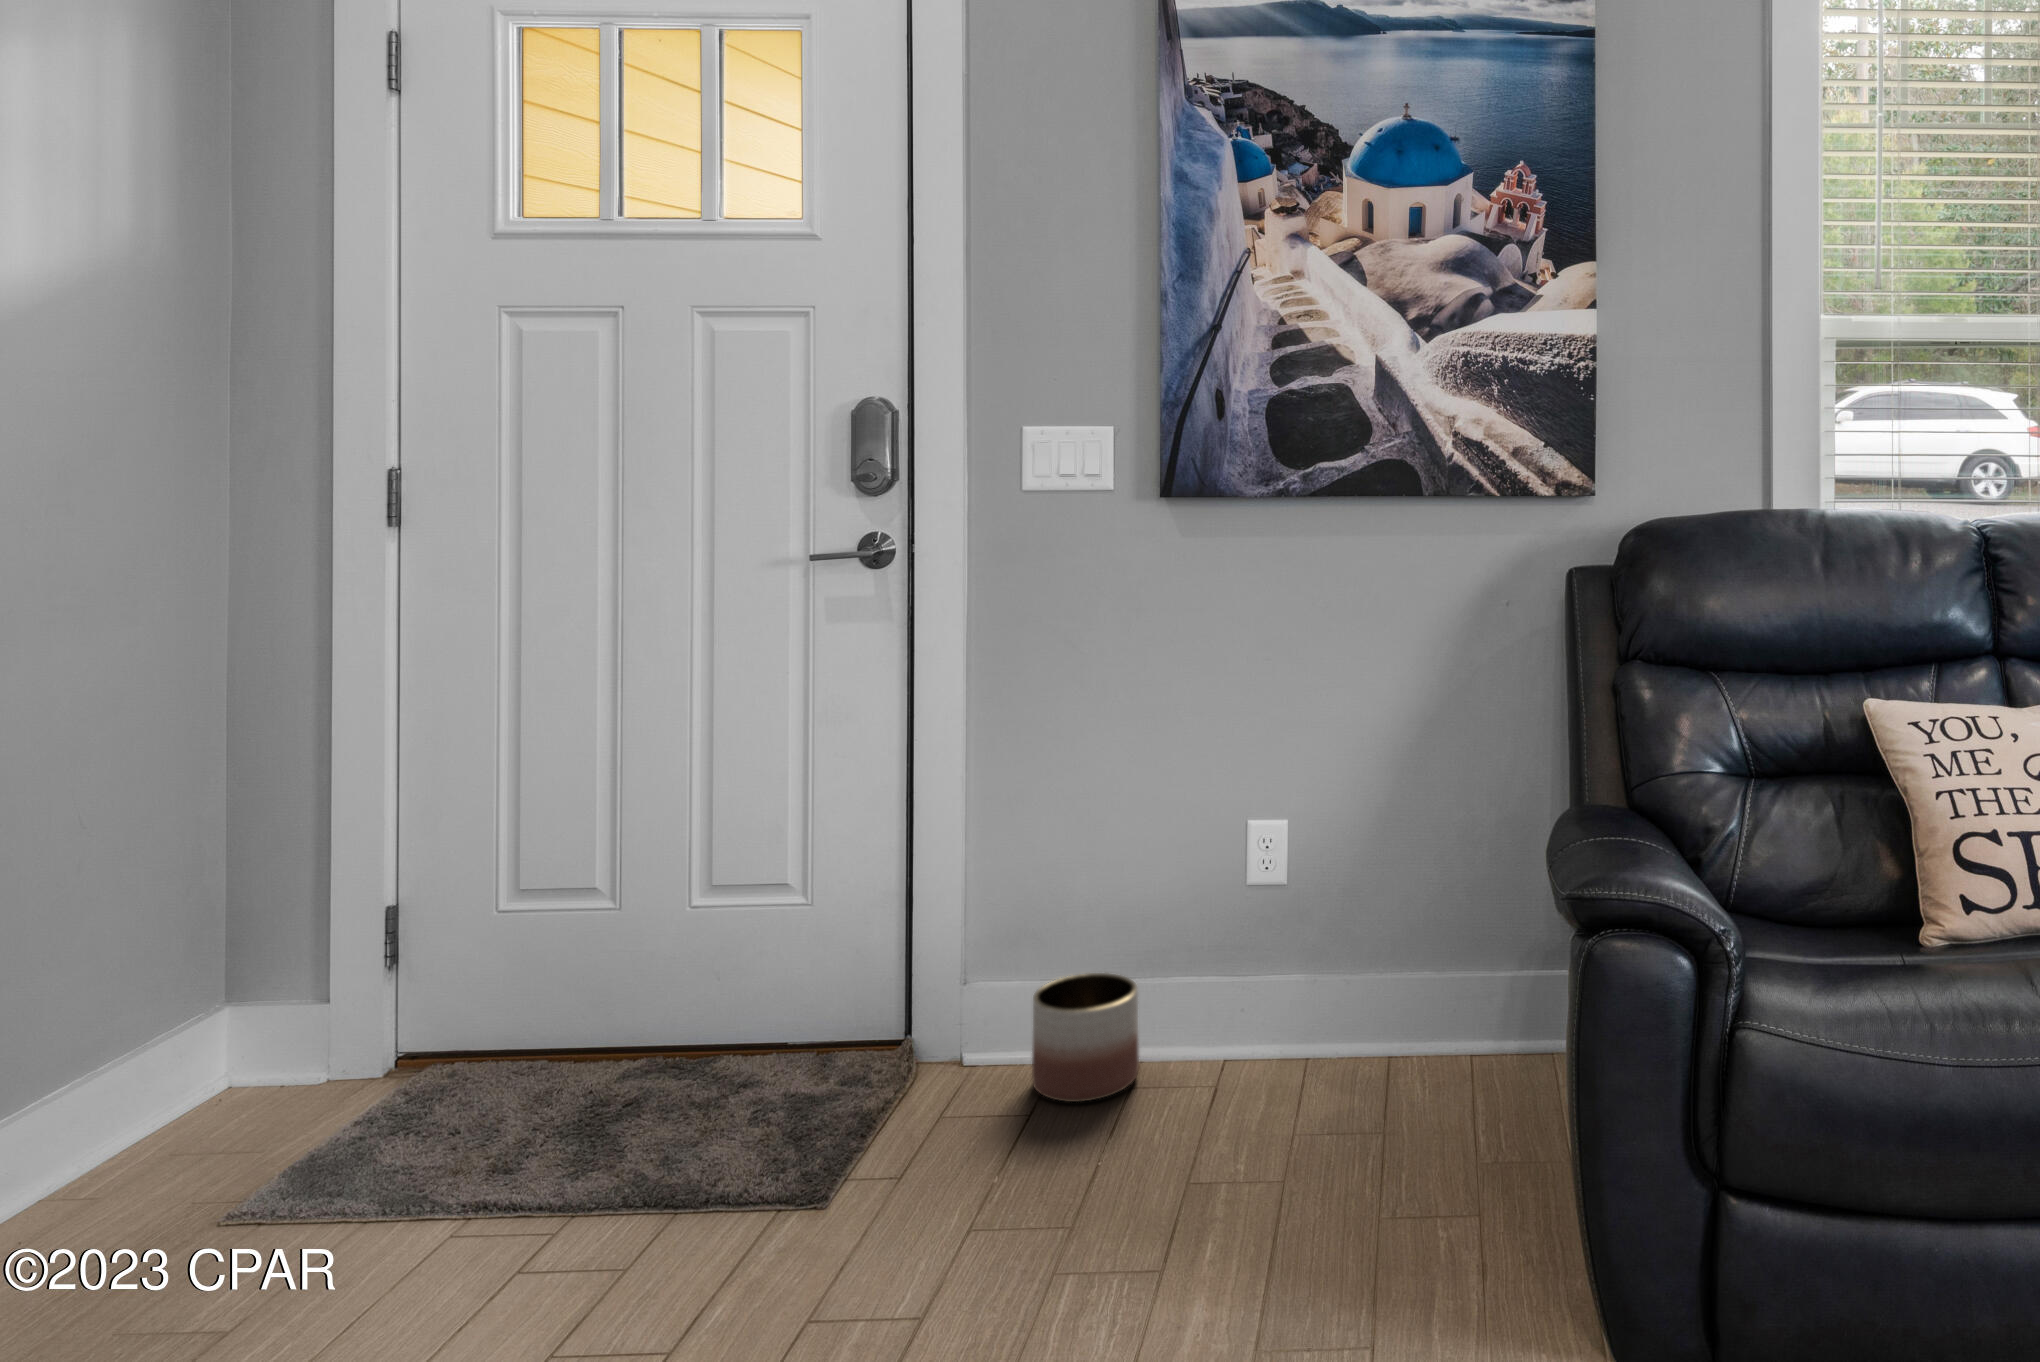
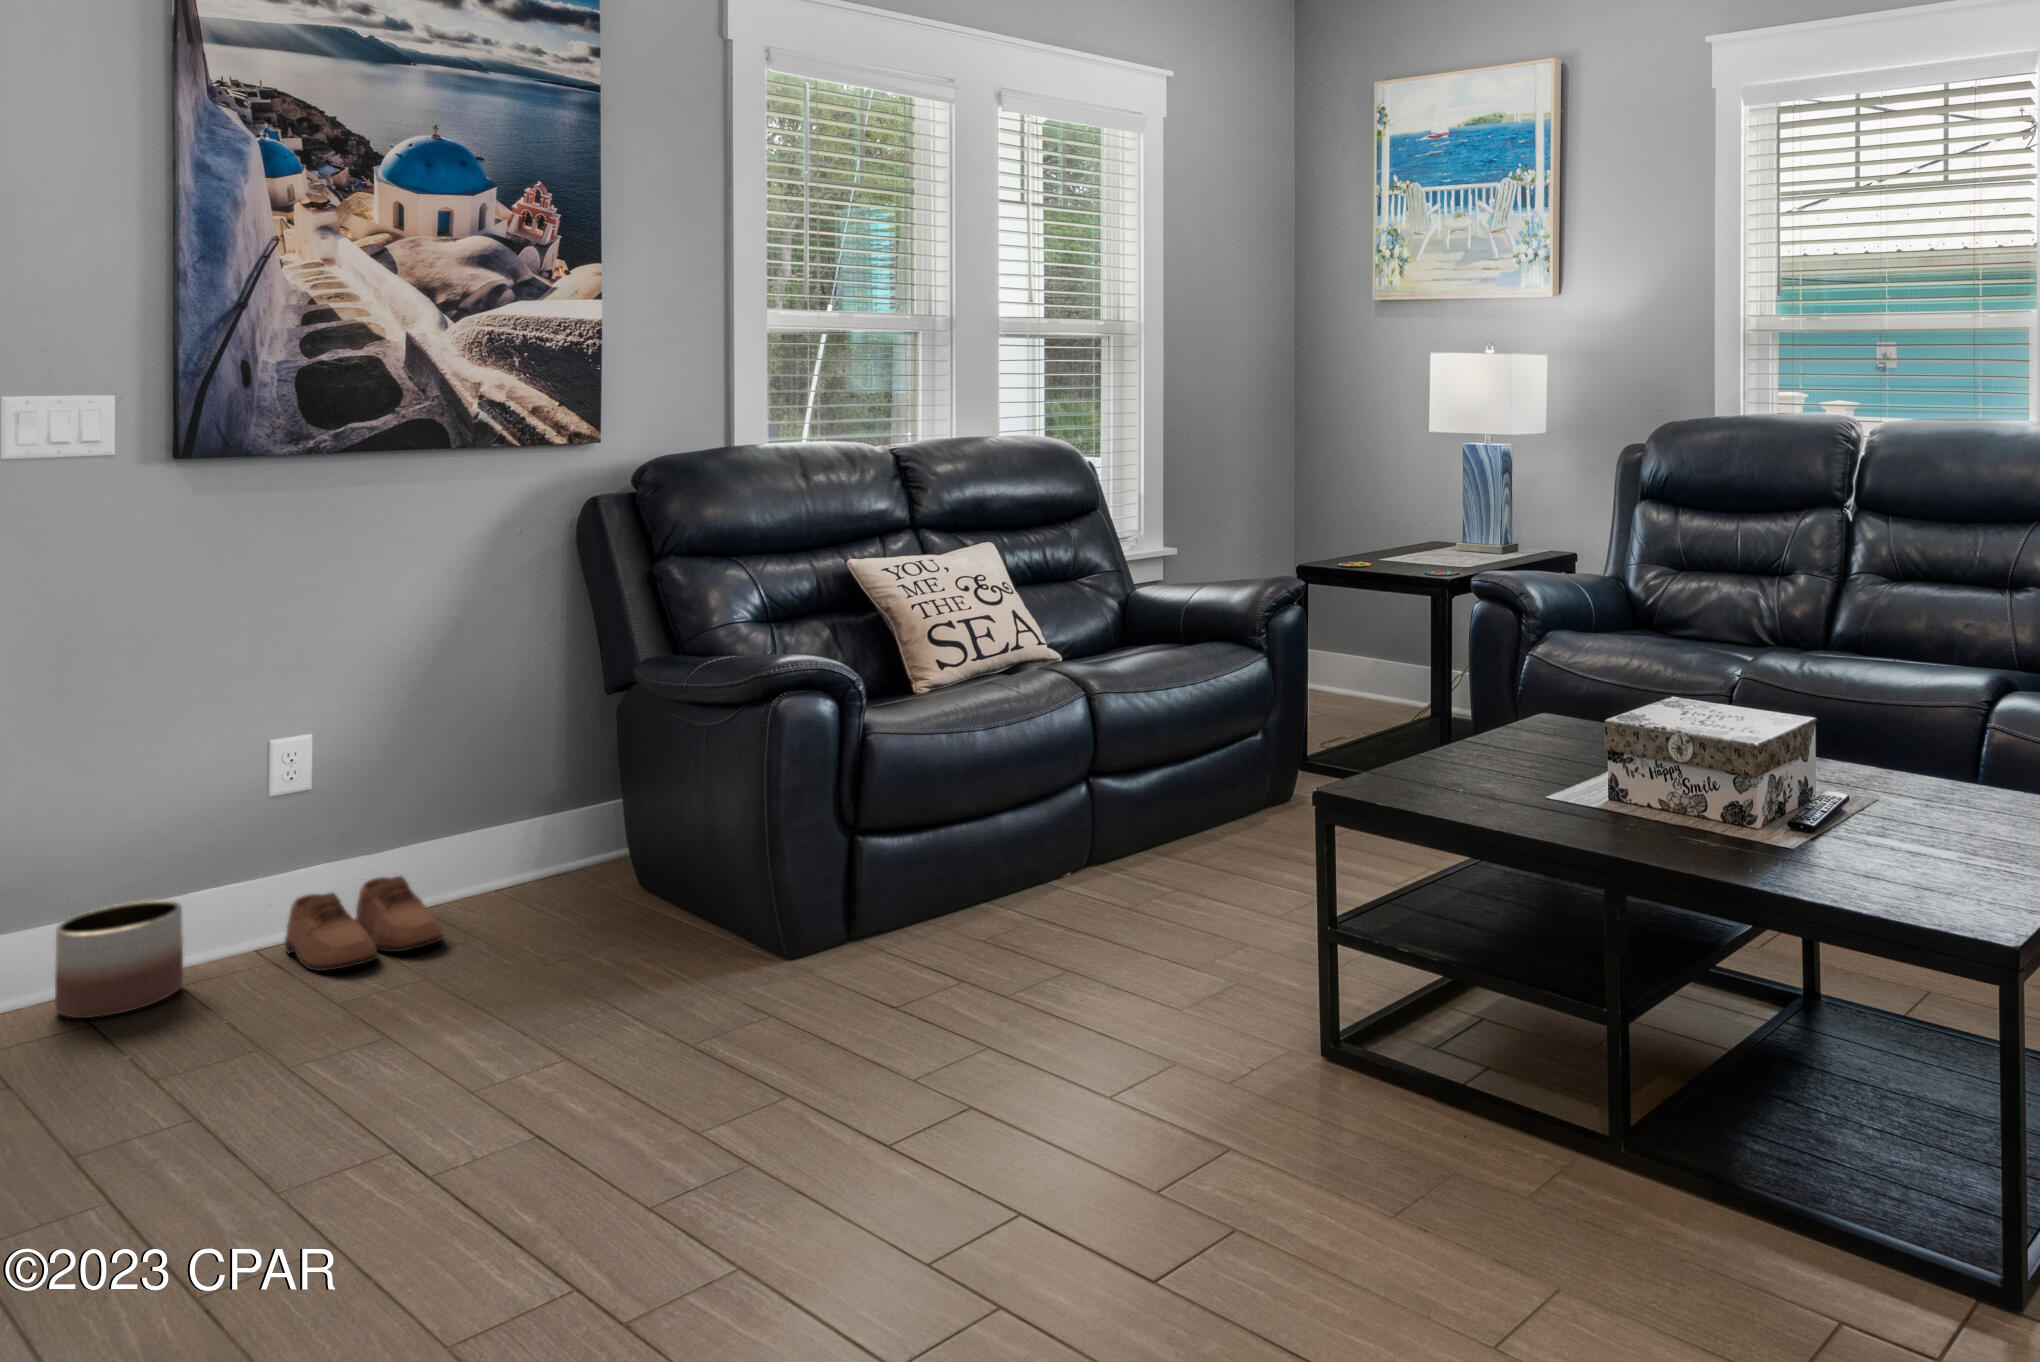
shoe: none [1230,1005,1364,1125] -> present [285,876,443,971]

